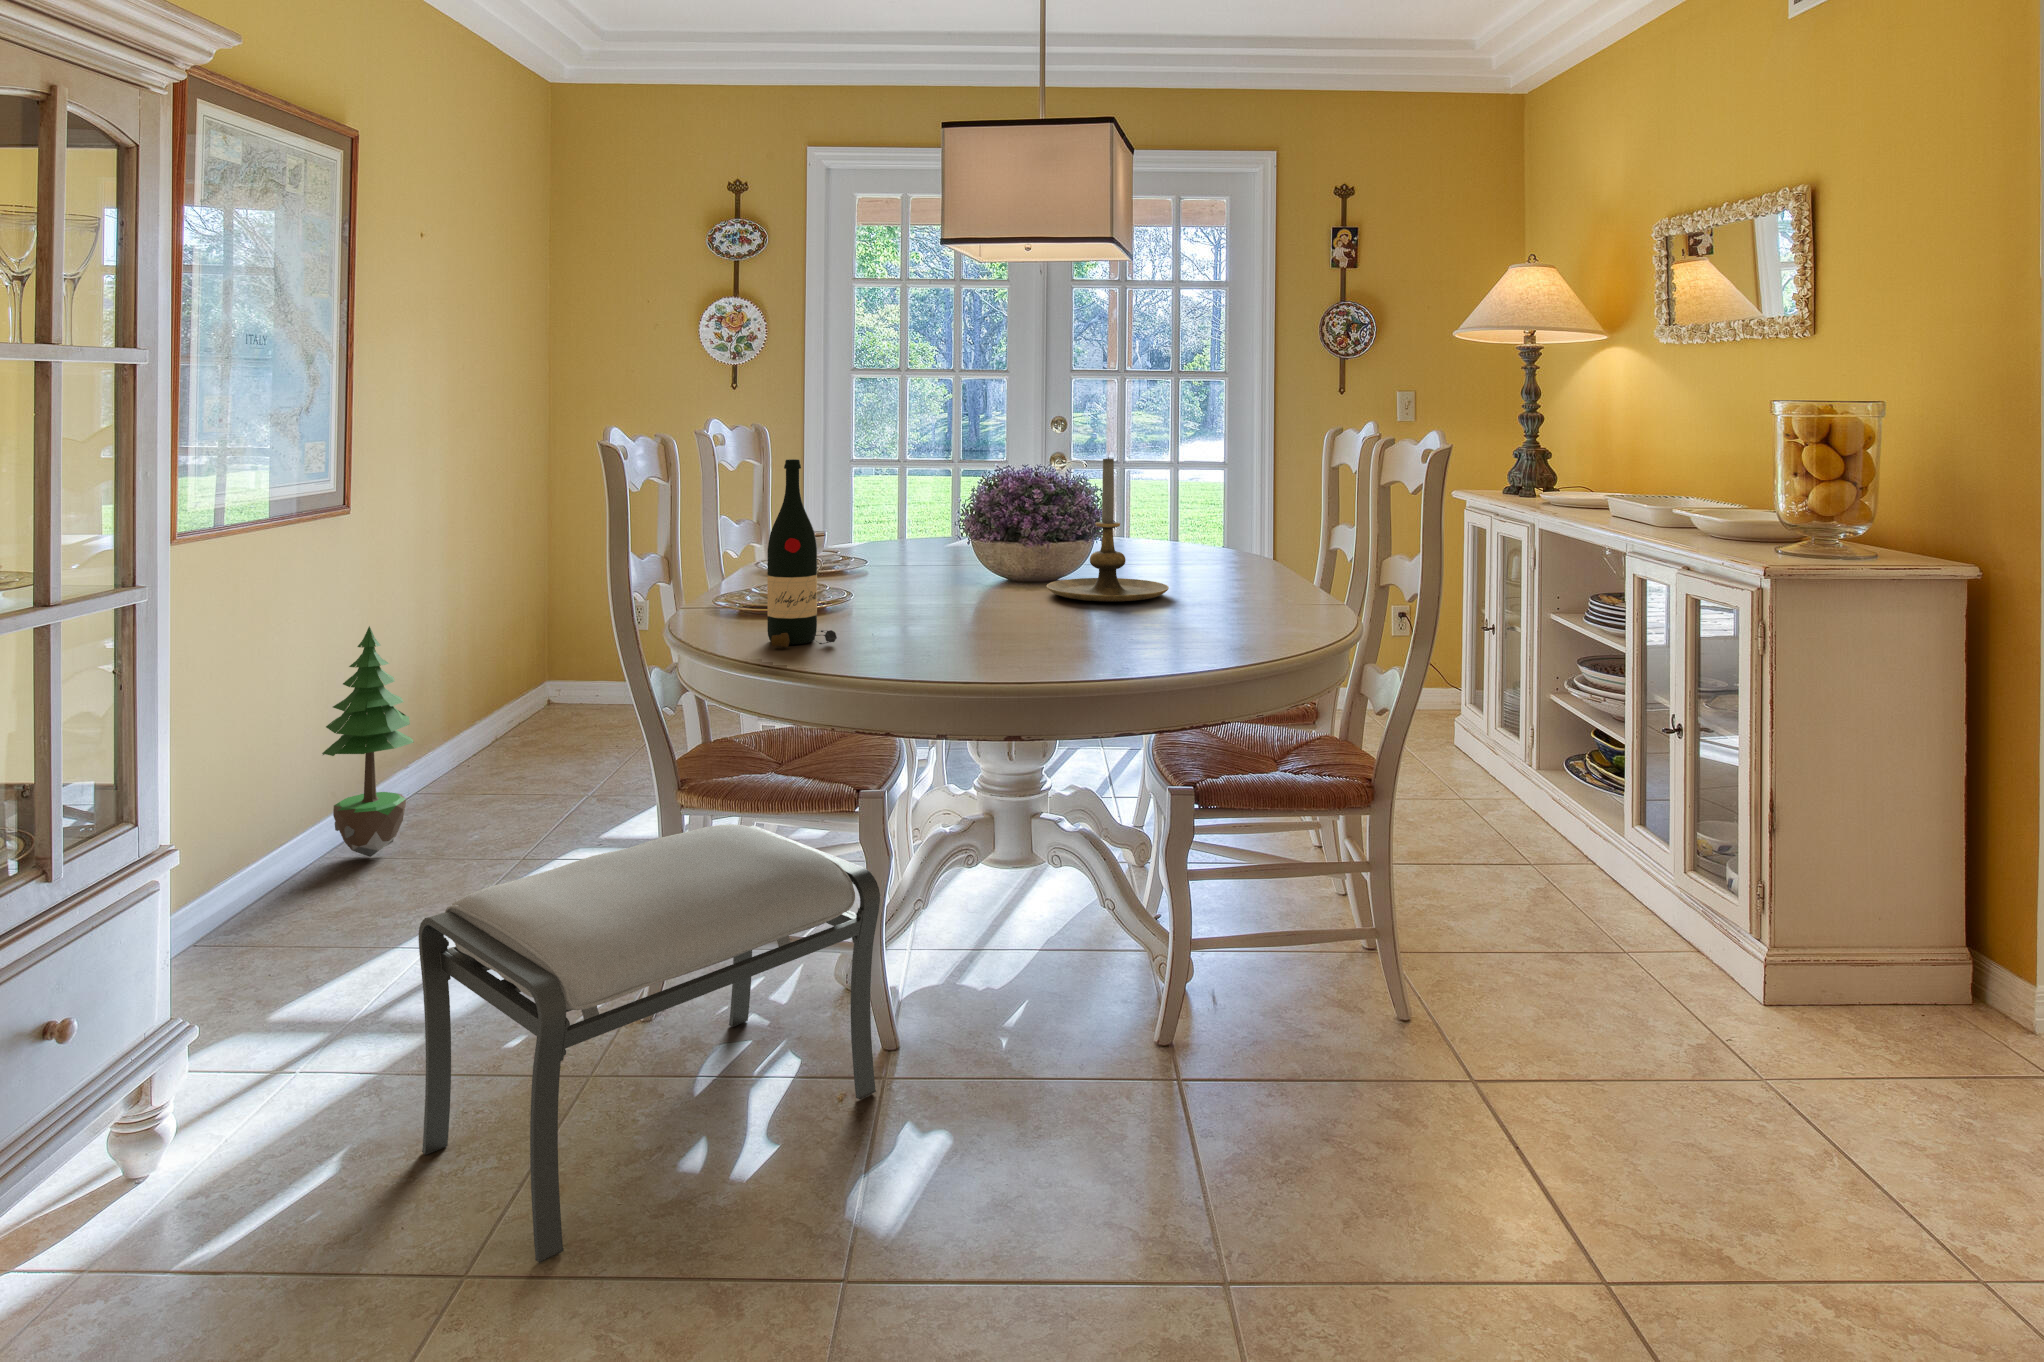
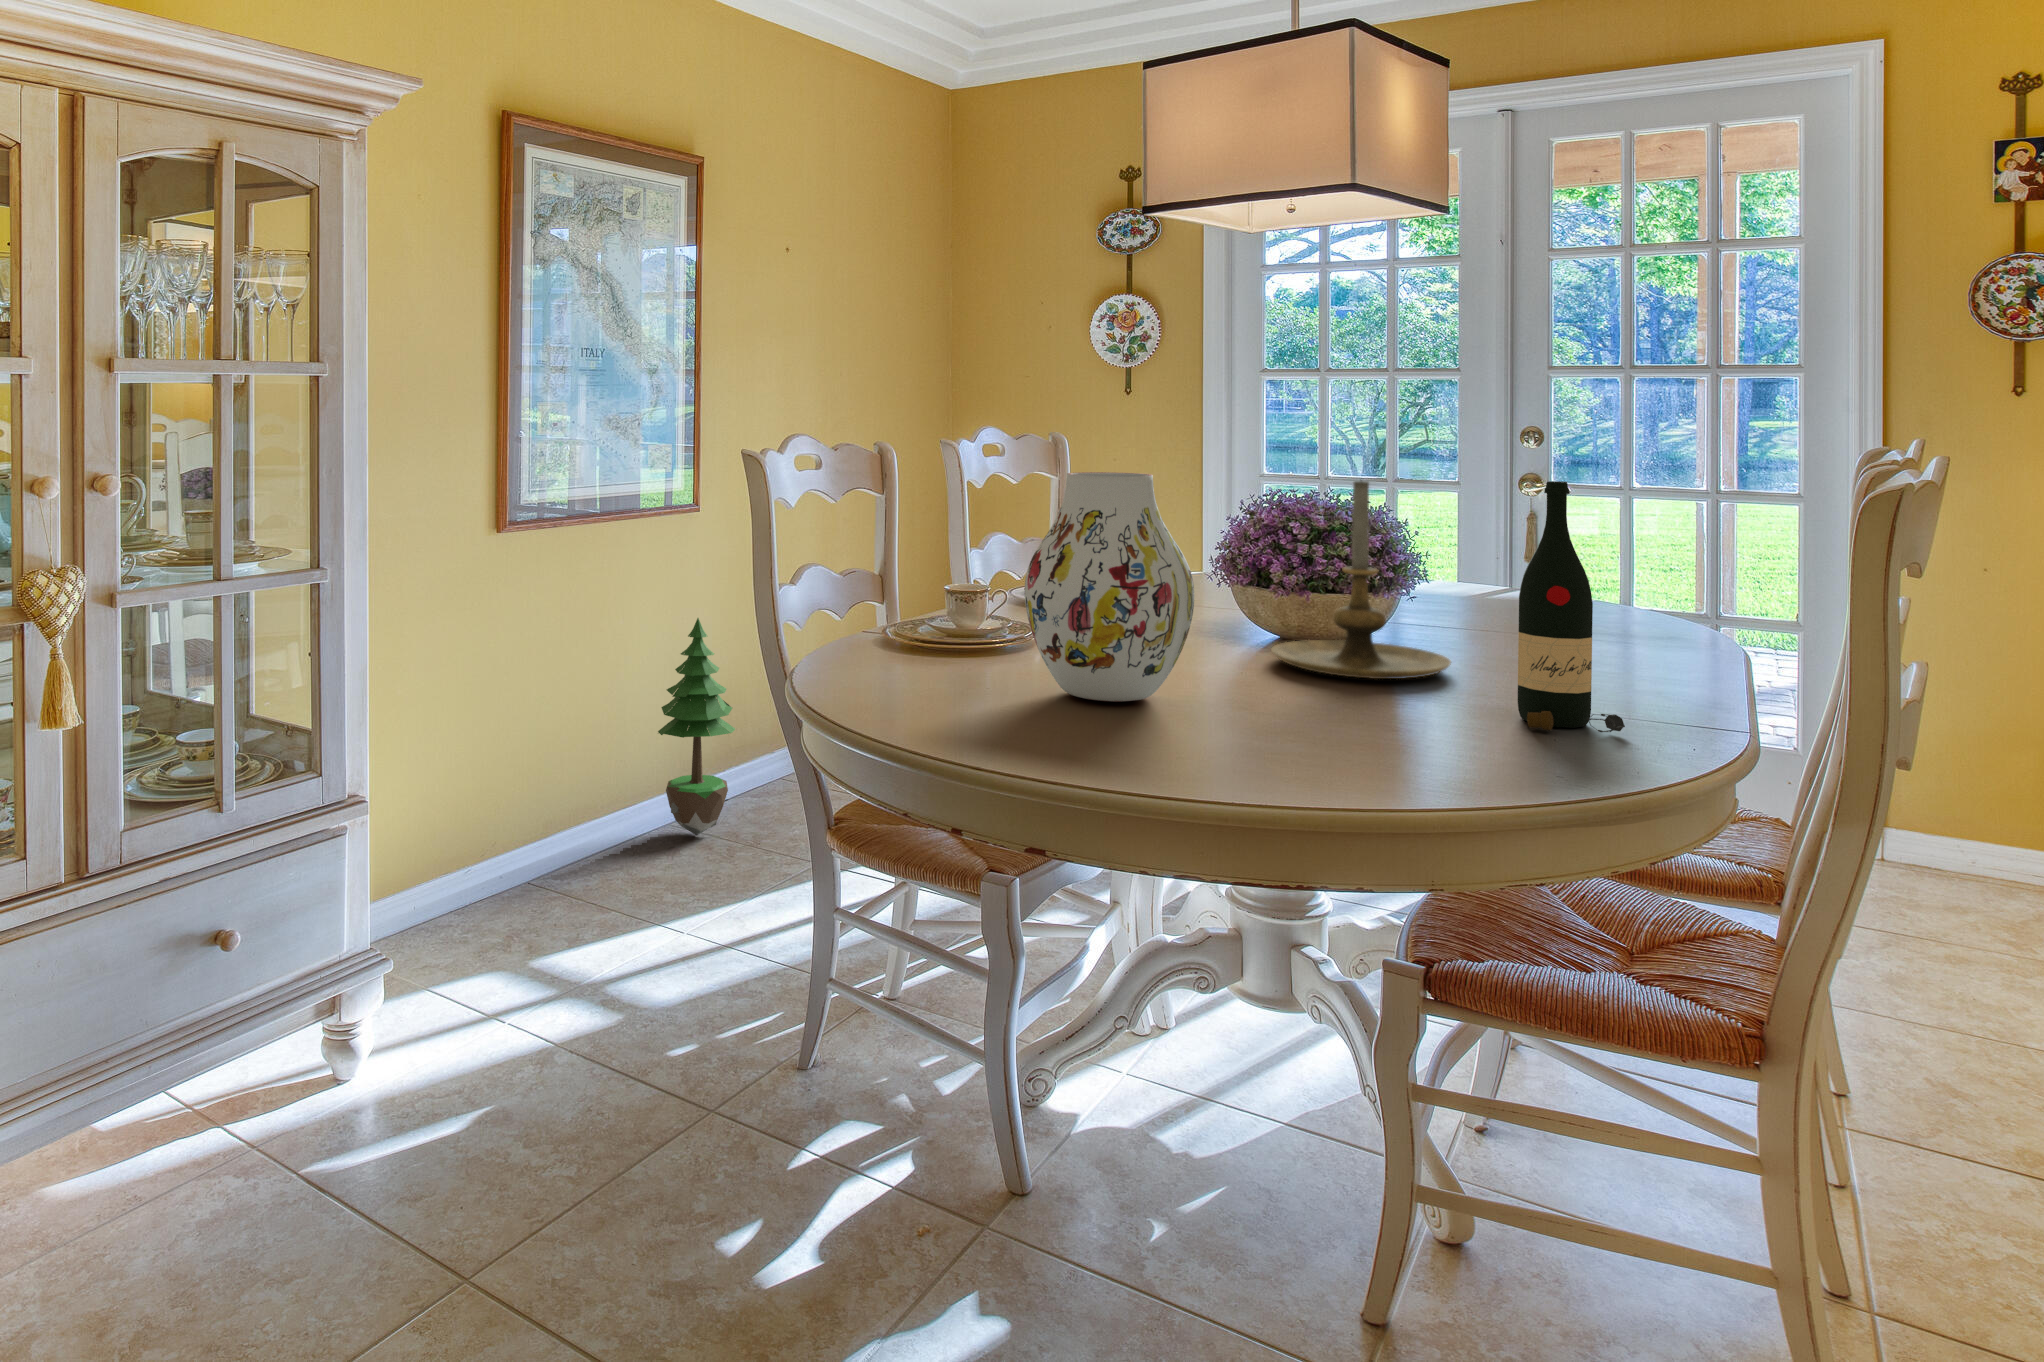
vase: none [920,457,1049,635] -> present [1025,472,1194,702]
wine bottle: present [767,459,837,647] -> present [1518,481,1625,732]
ottoman: present [419,824,880,1263] -> none [534,876,978,1297]

